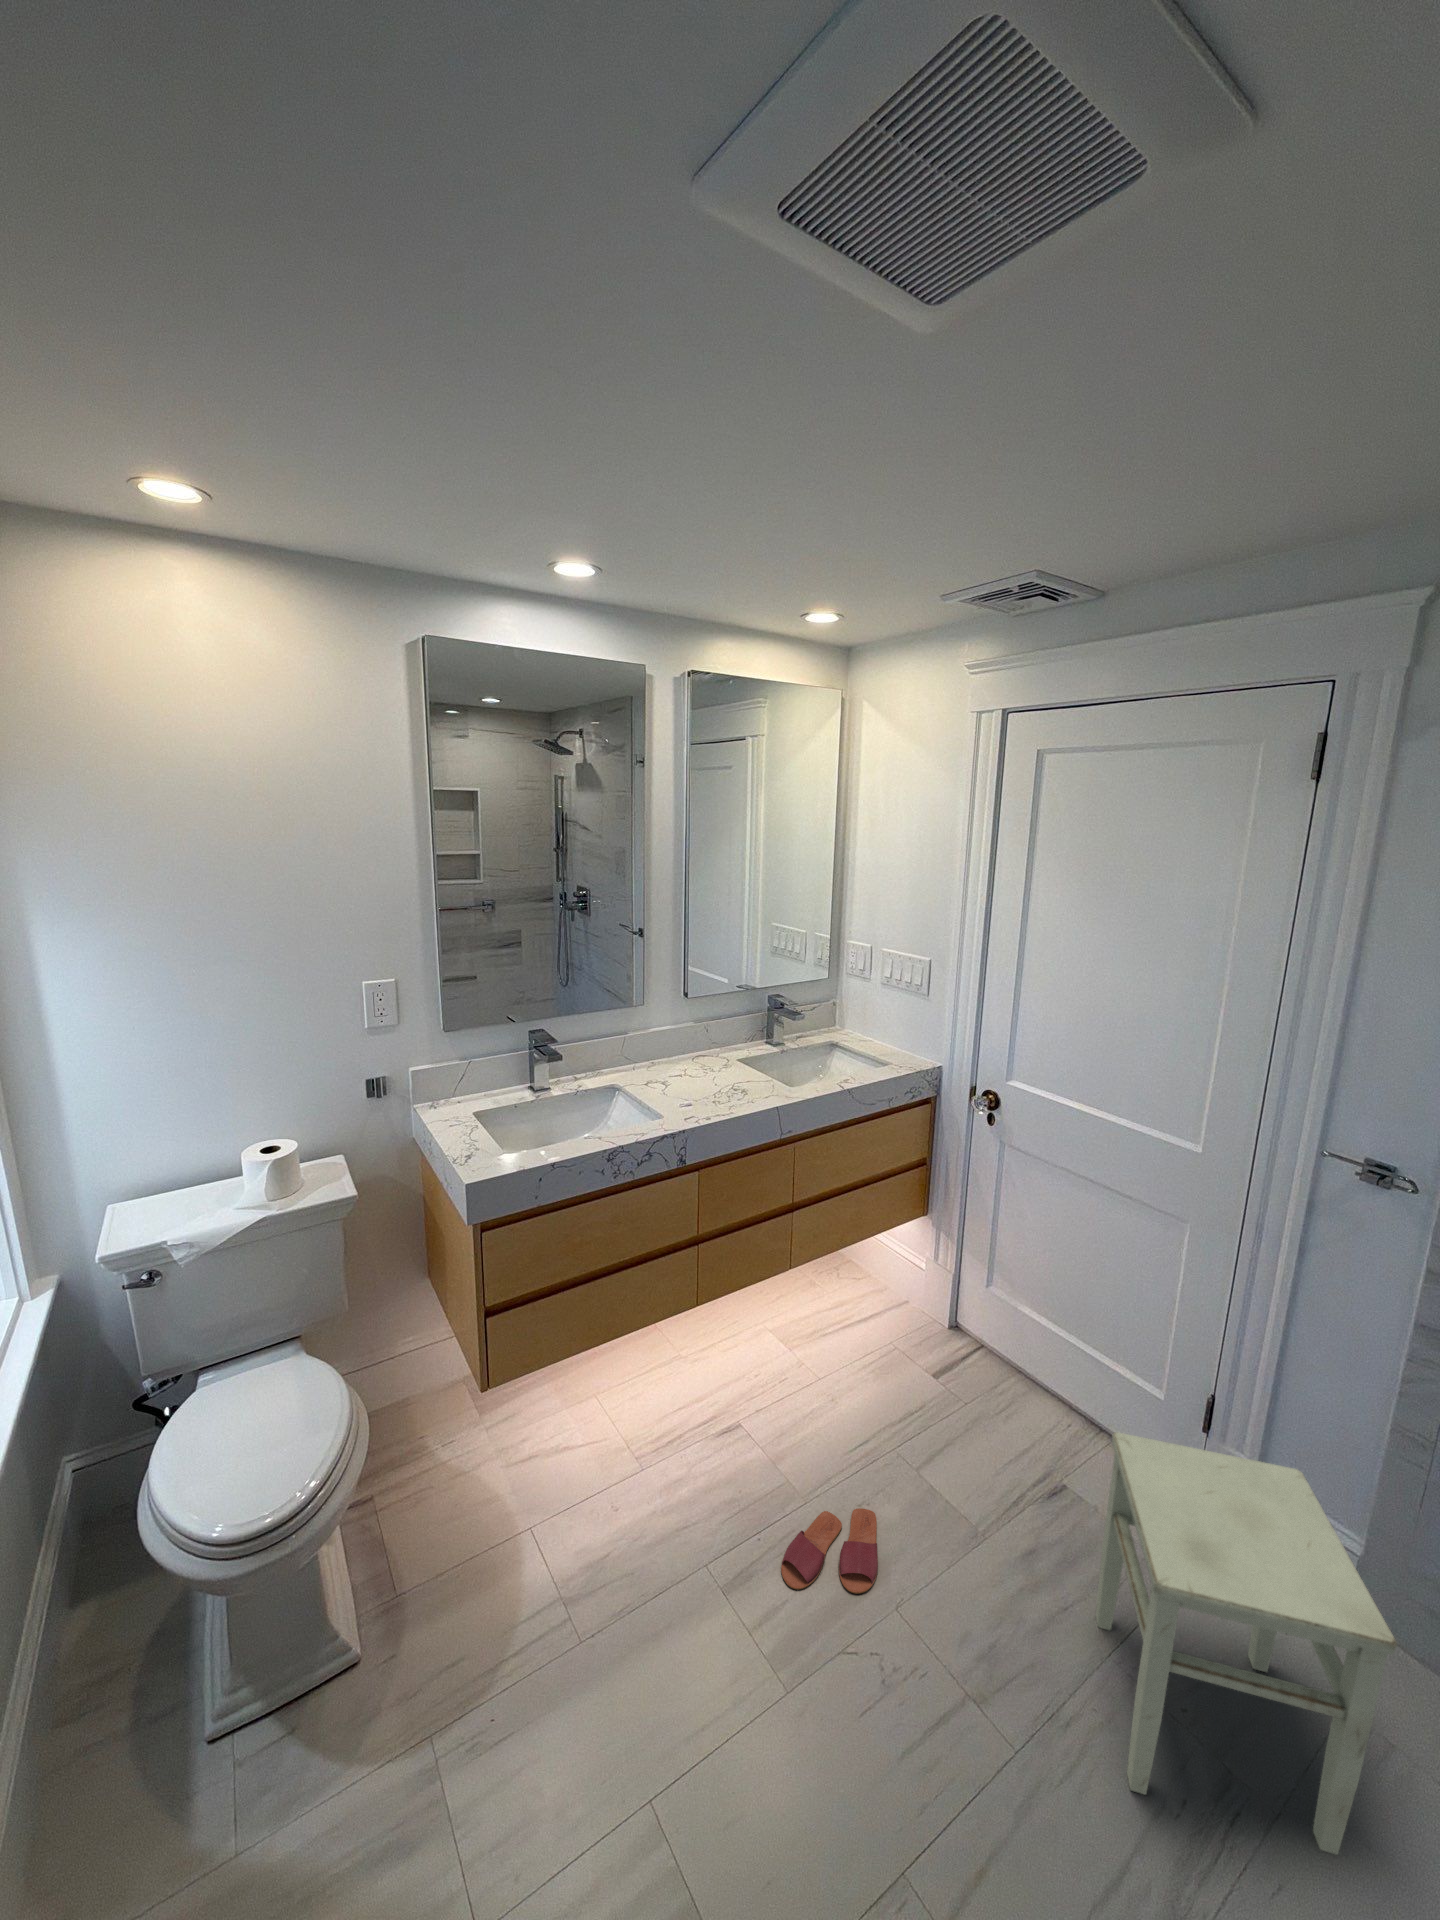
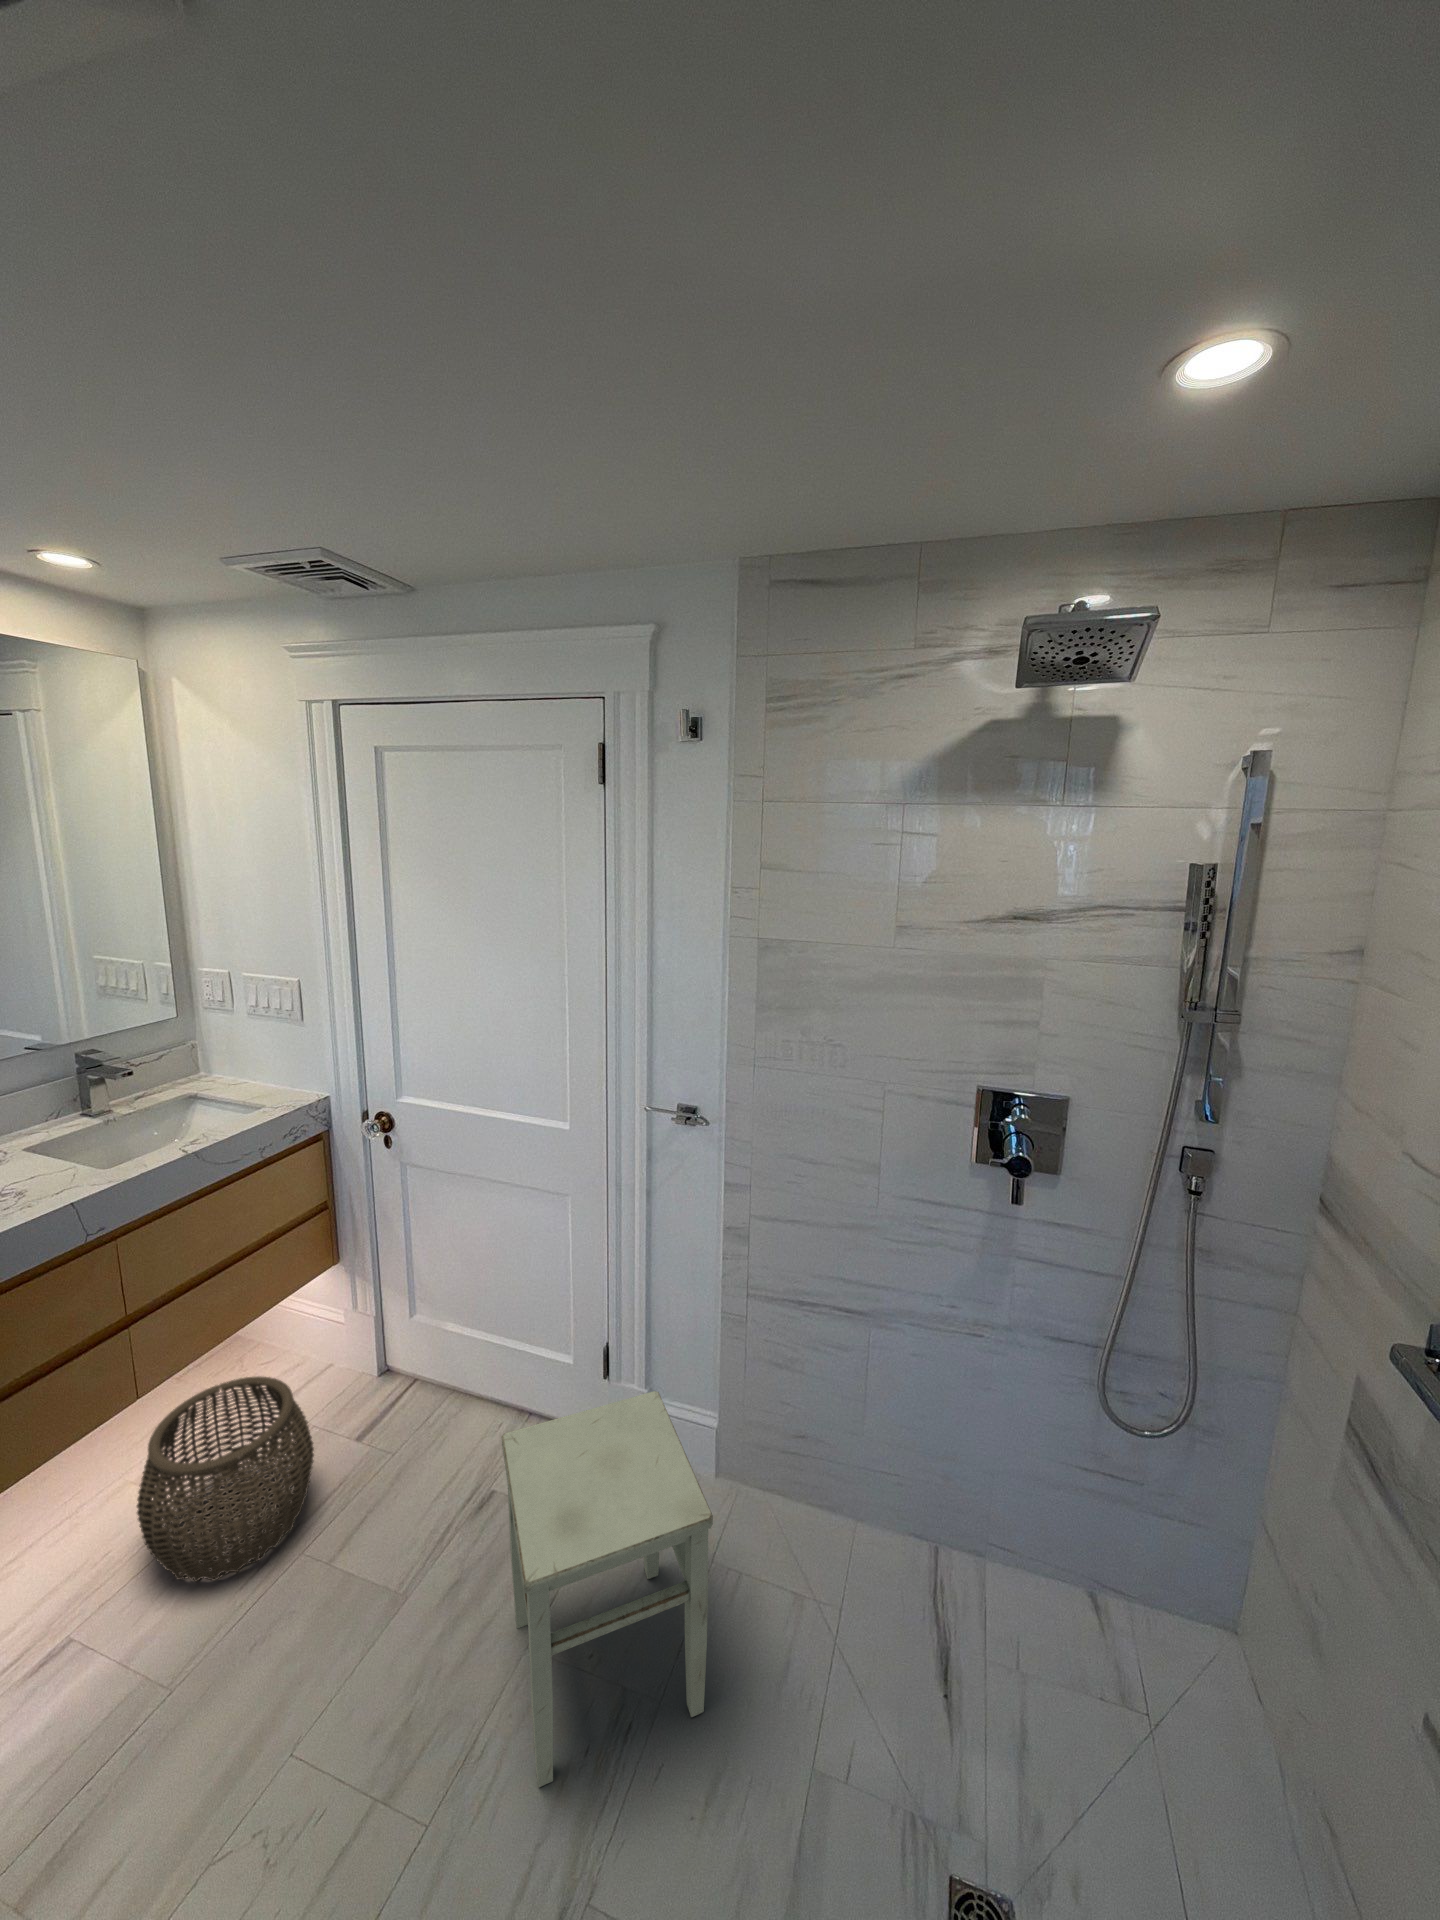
woven basket: none [784,1281,908,1438] -> present [137,1376,314,1582]
slippers: present [781,1508,878,1594] -> none [118,1651,270,1835]

